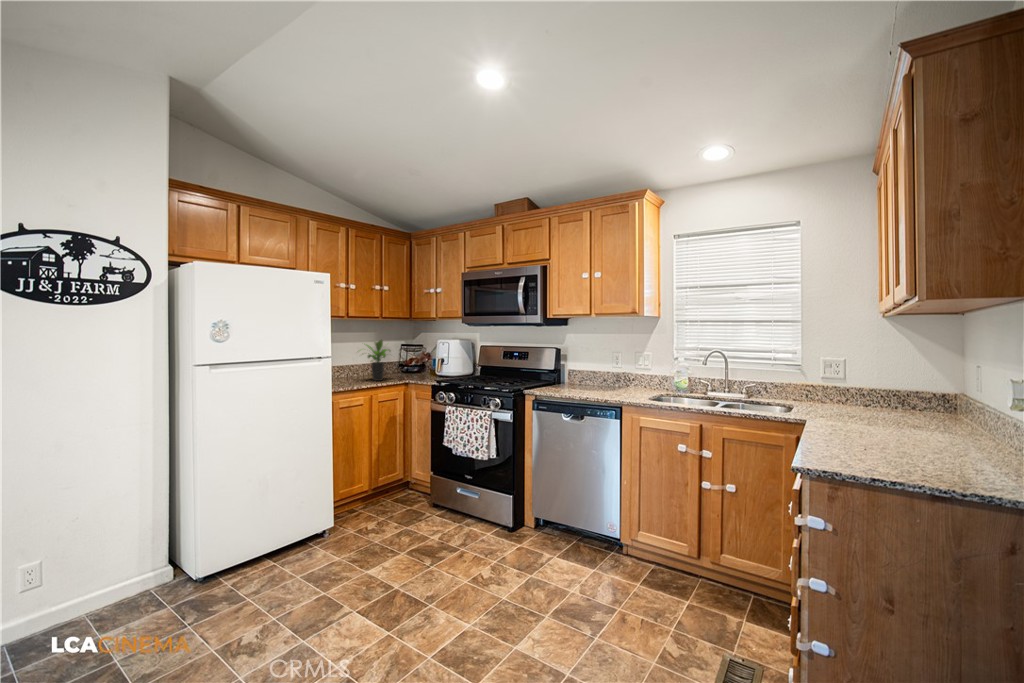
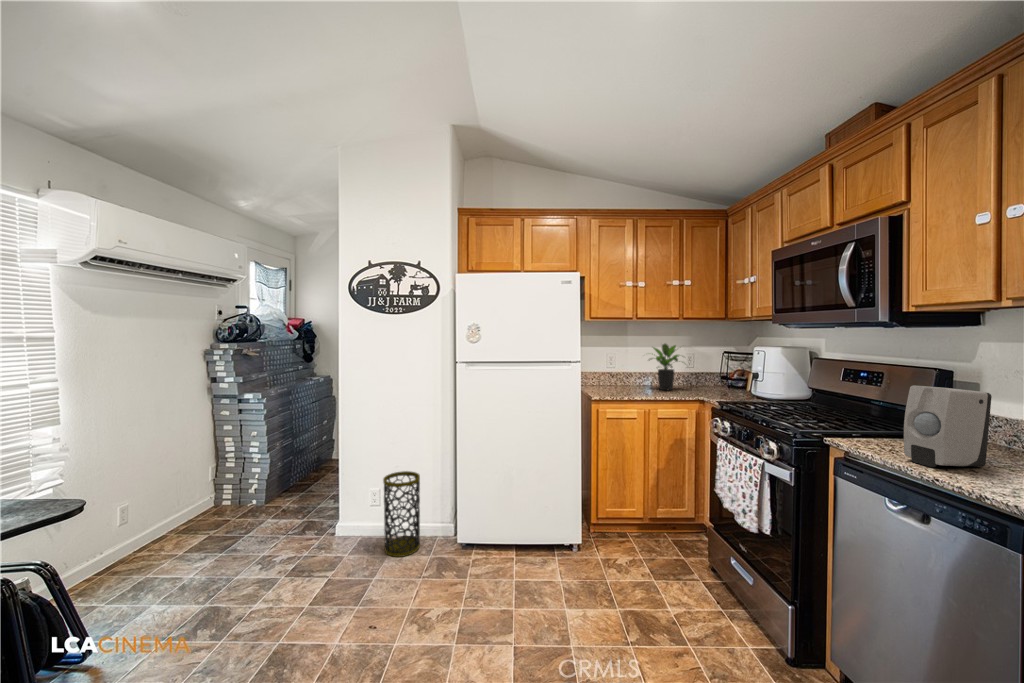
soap dispenser: none [560,356,585,395] -> present [904,385,992,467]
trash can: none [82,518,148,639] -> present [383,471,420,557]

